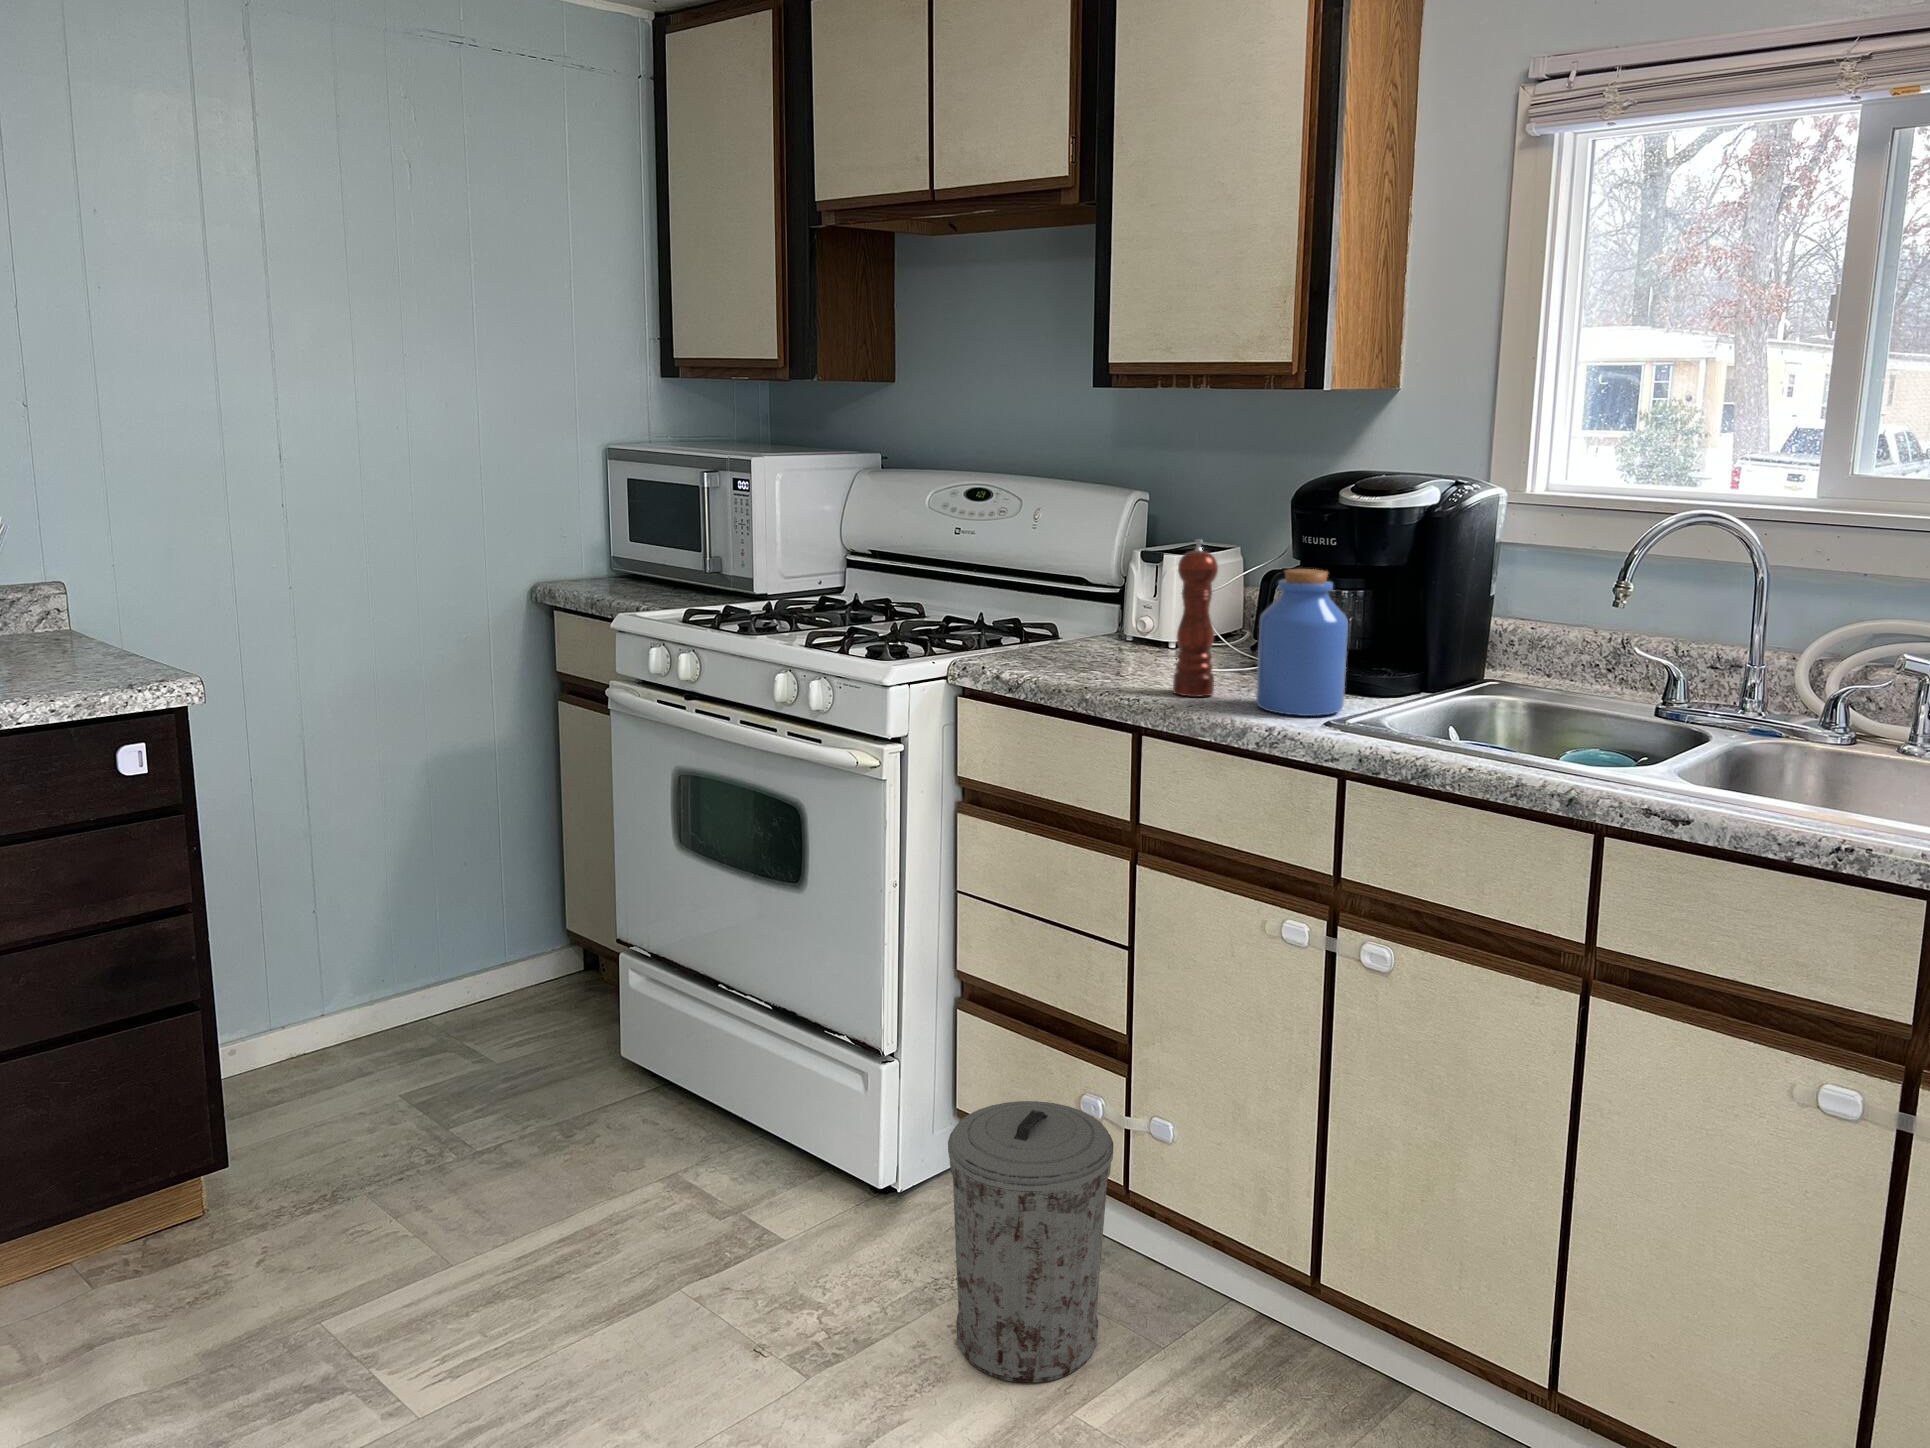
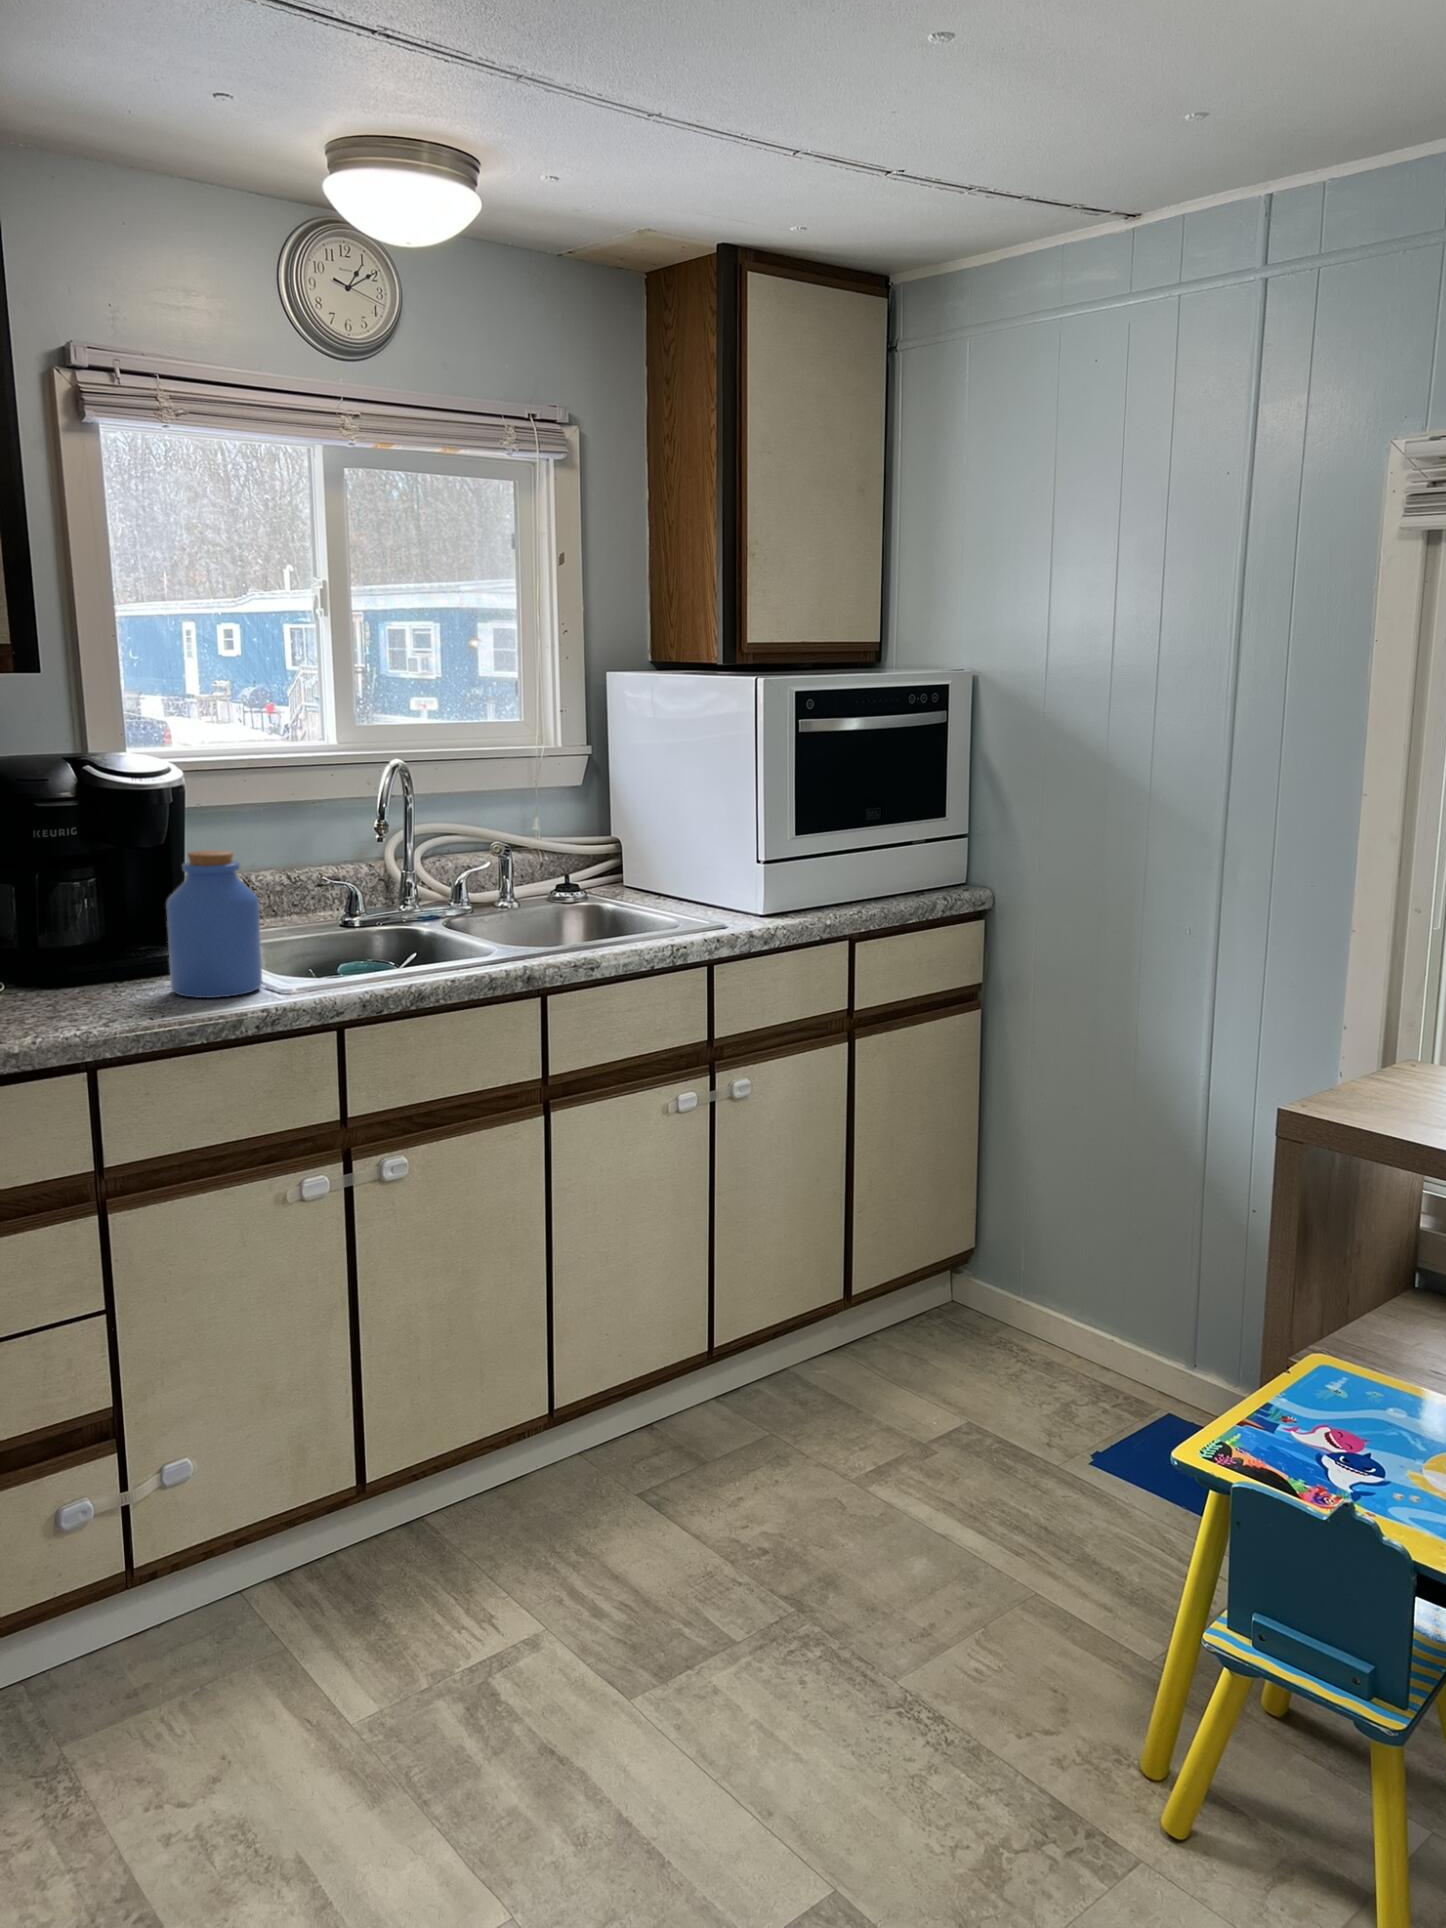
pepper mill: present [1173,540,1218,697] -> none [74,839,131,1014]
trash can: present [948,1101,1113,1383] -> none [116,1481,315,1814]

